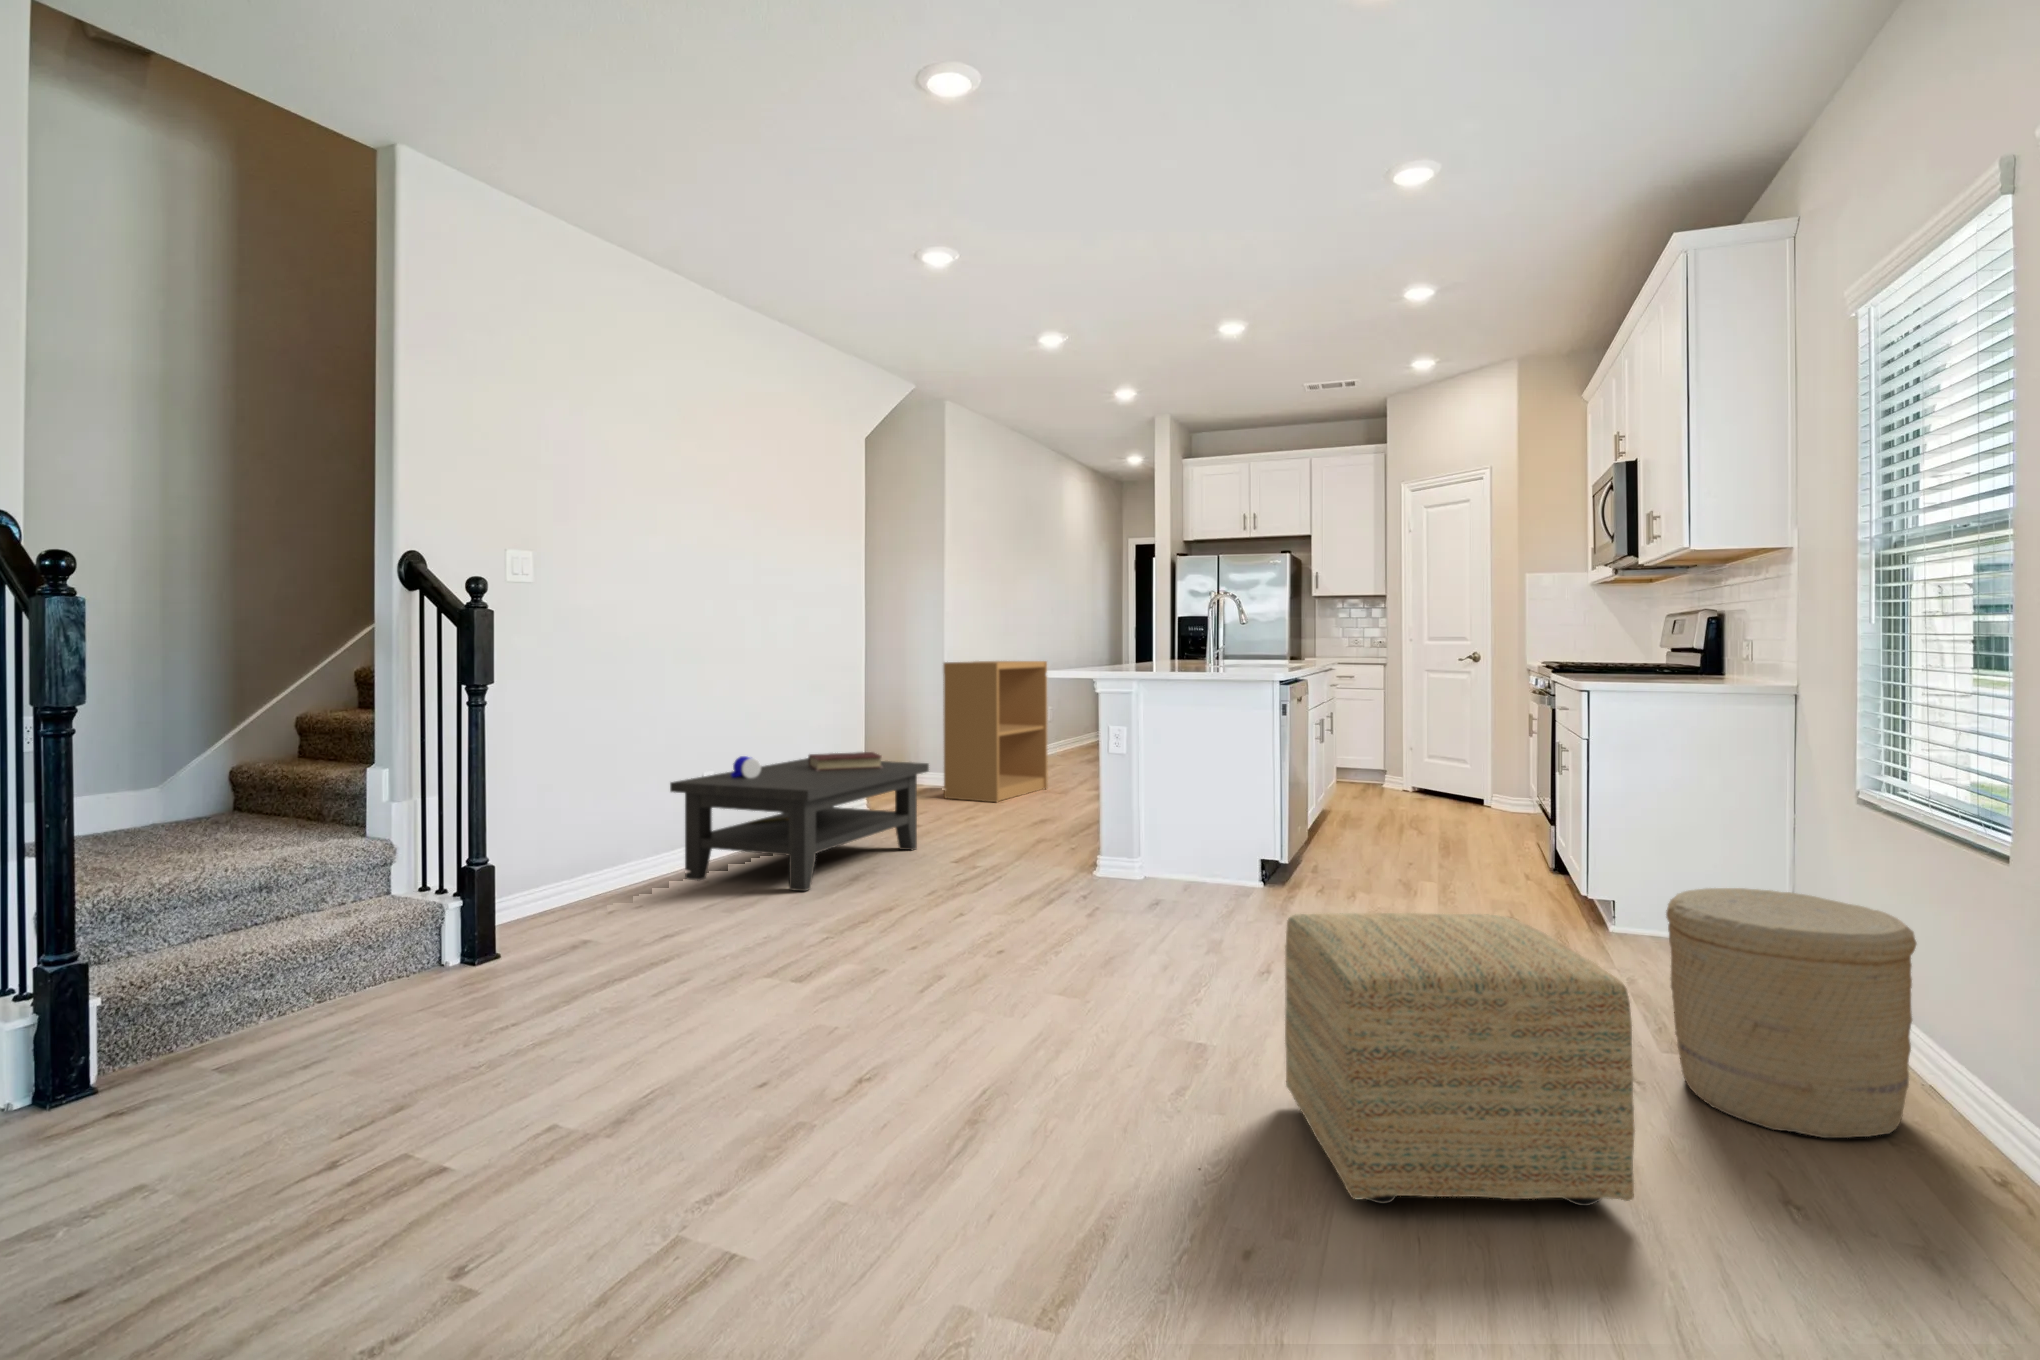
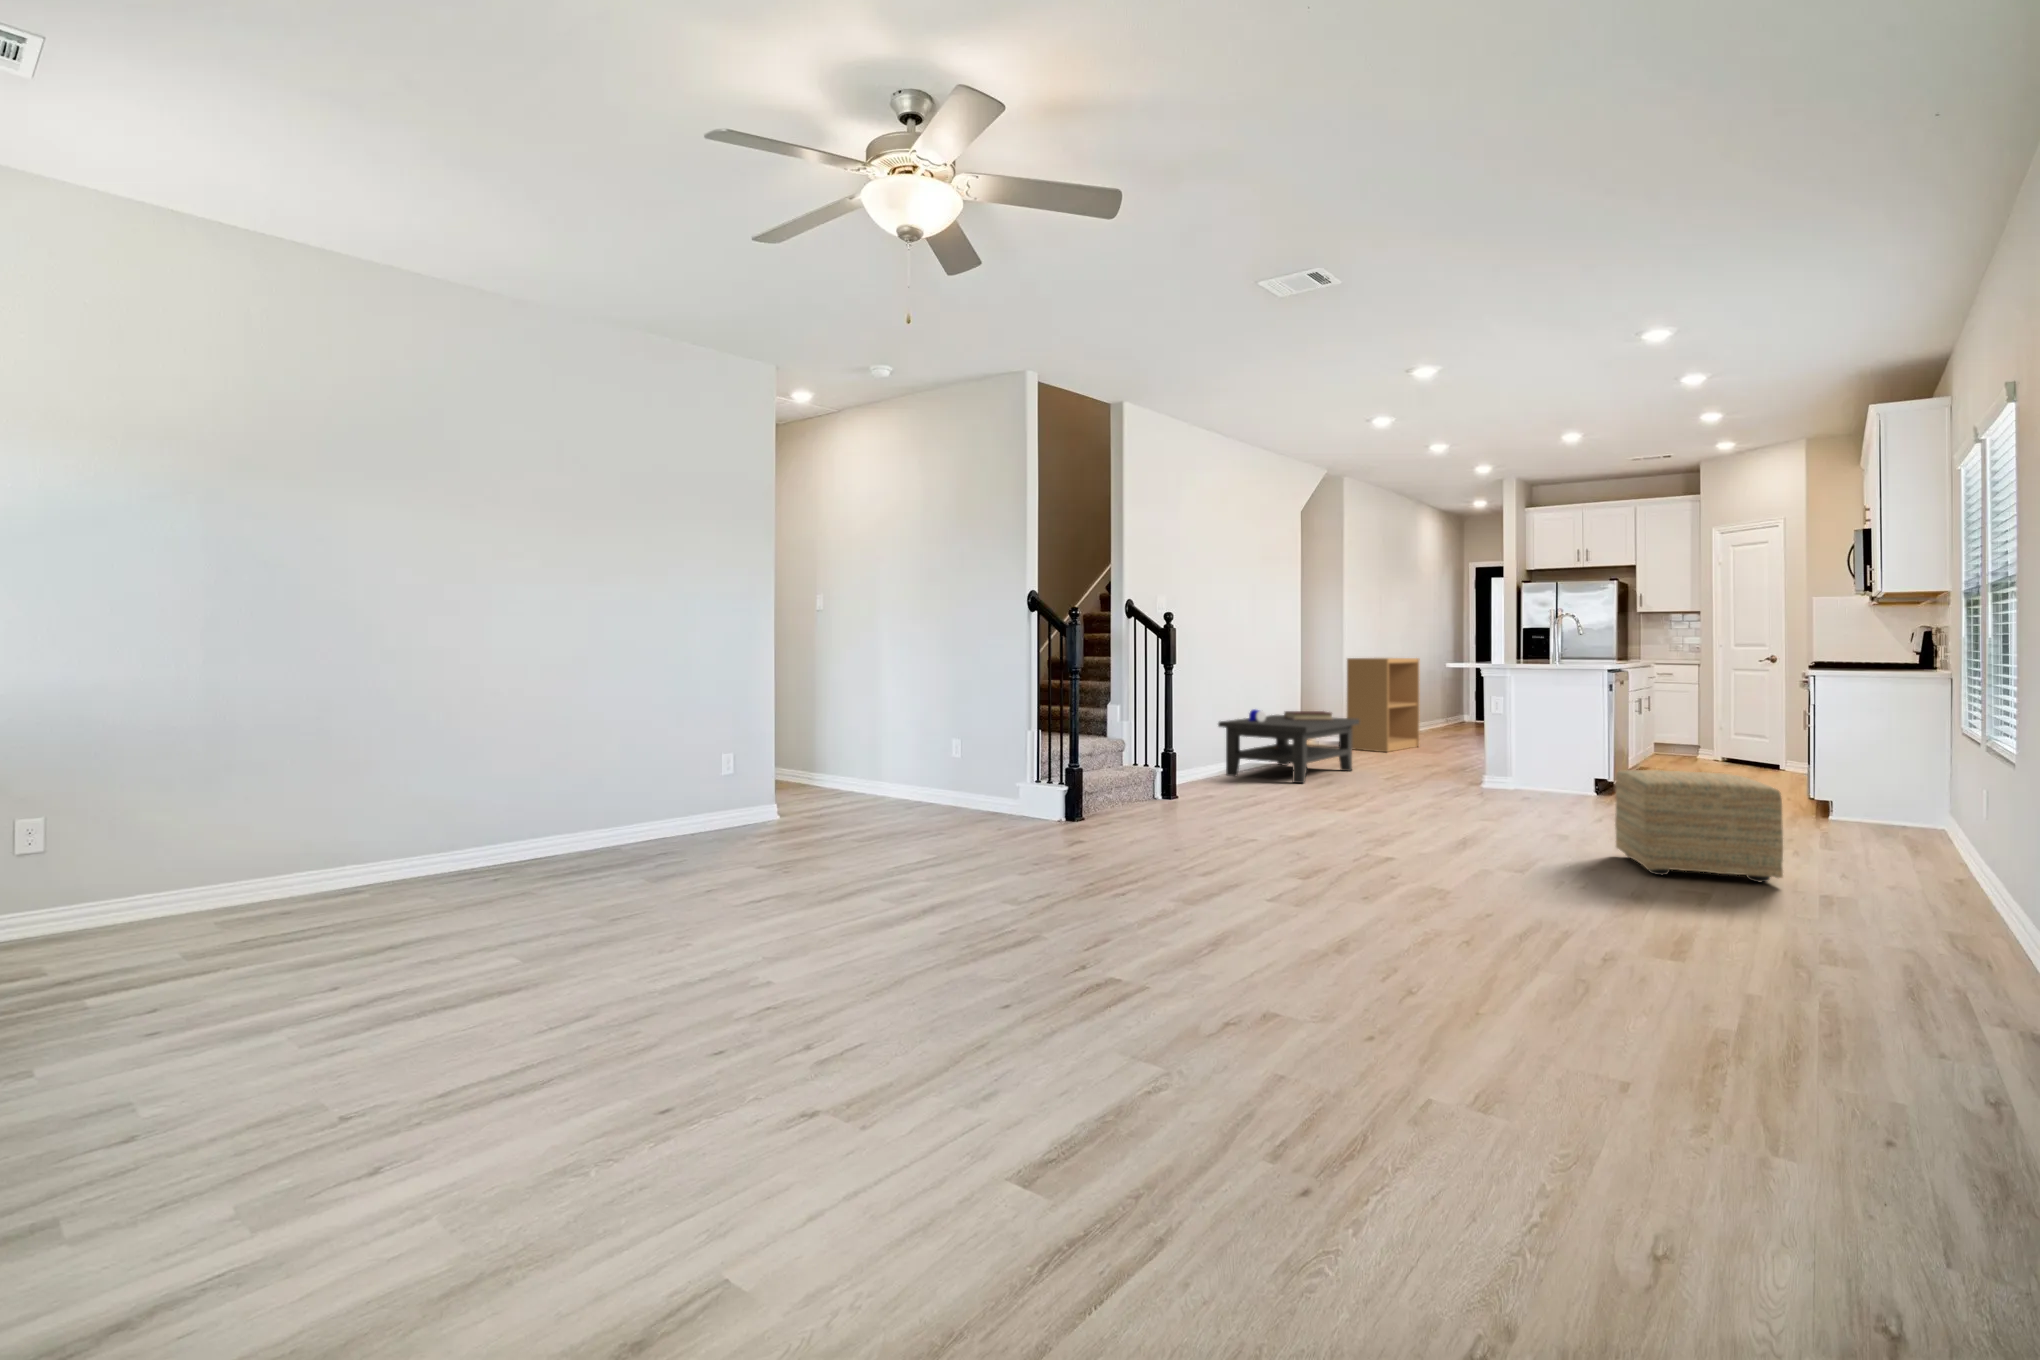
woven basket: present [1666,888,1917,1138] -> none [1832,774,1968,882]

